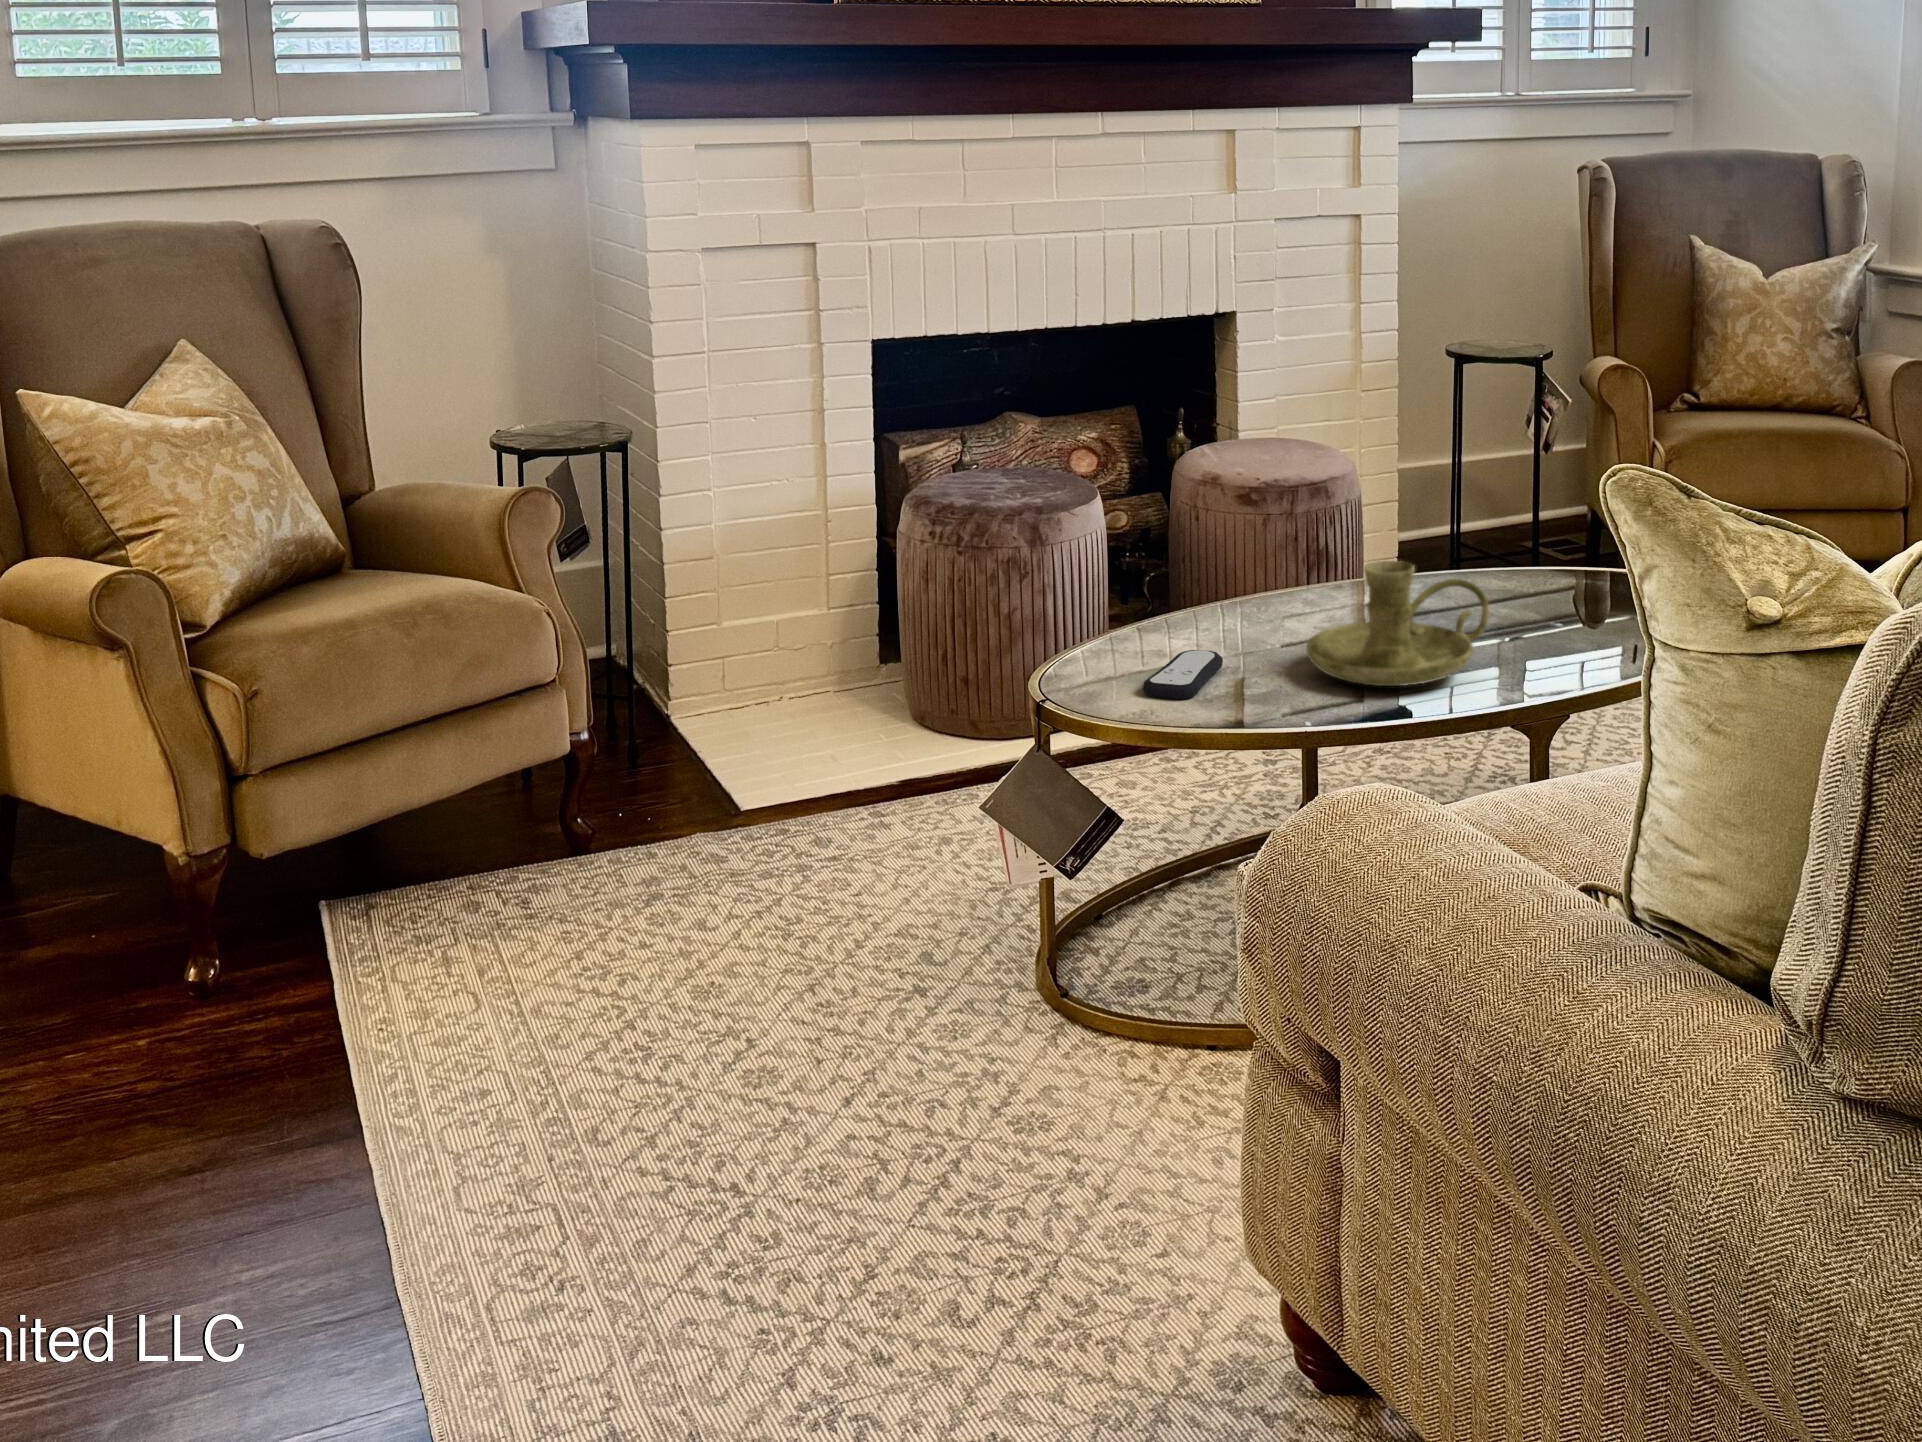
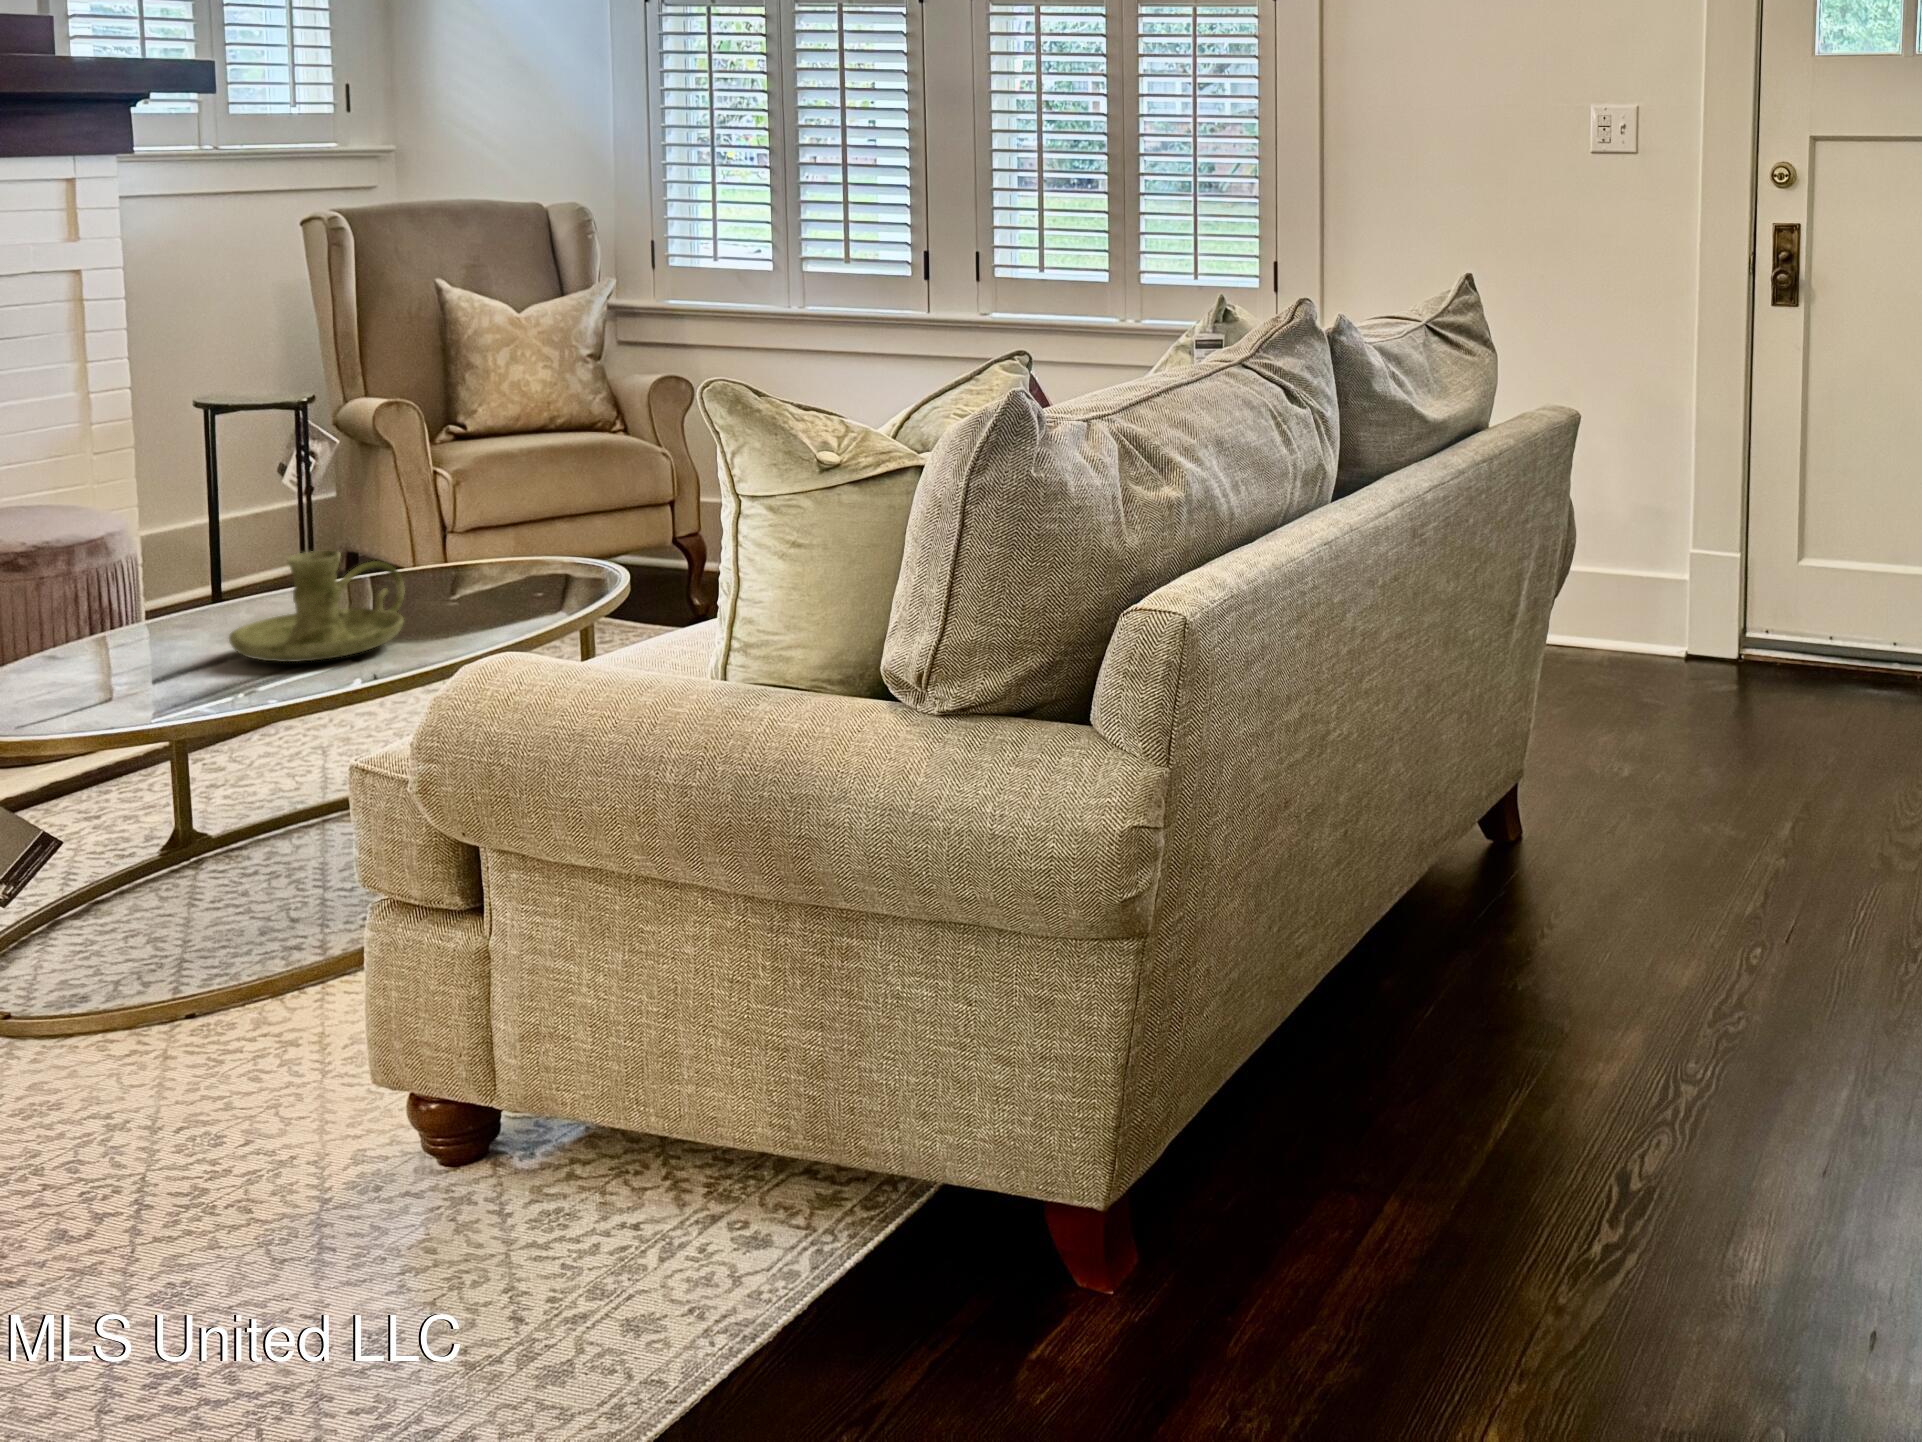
remote control: present [1143,650,1223,699] -> none [68,662,140,706]

